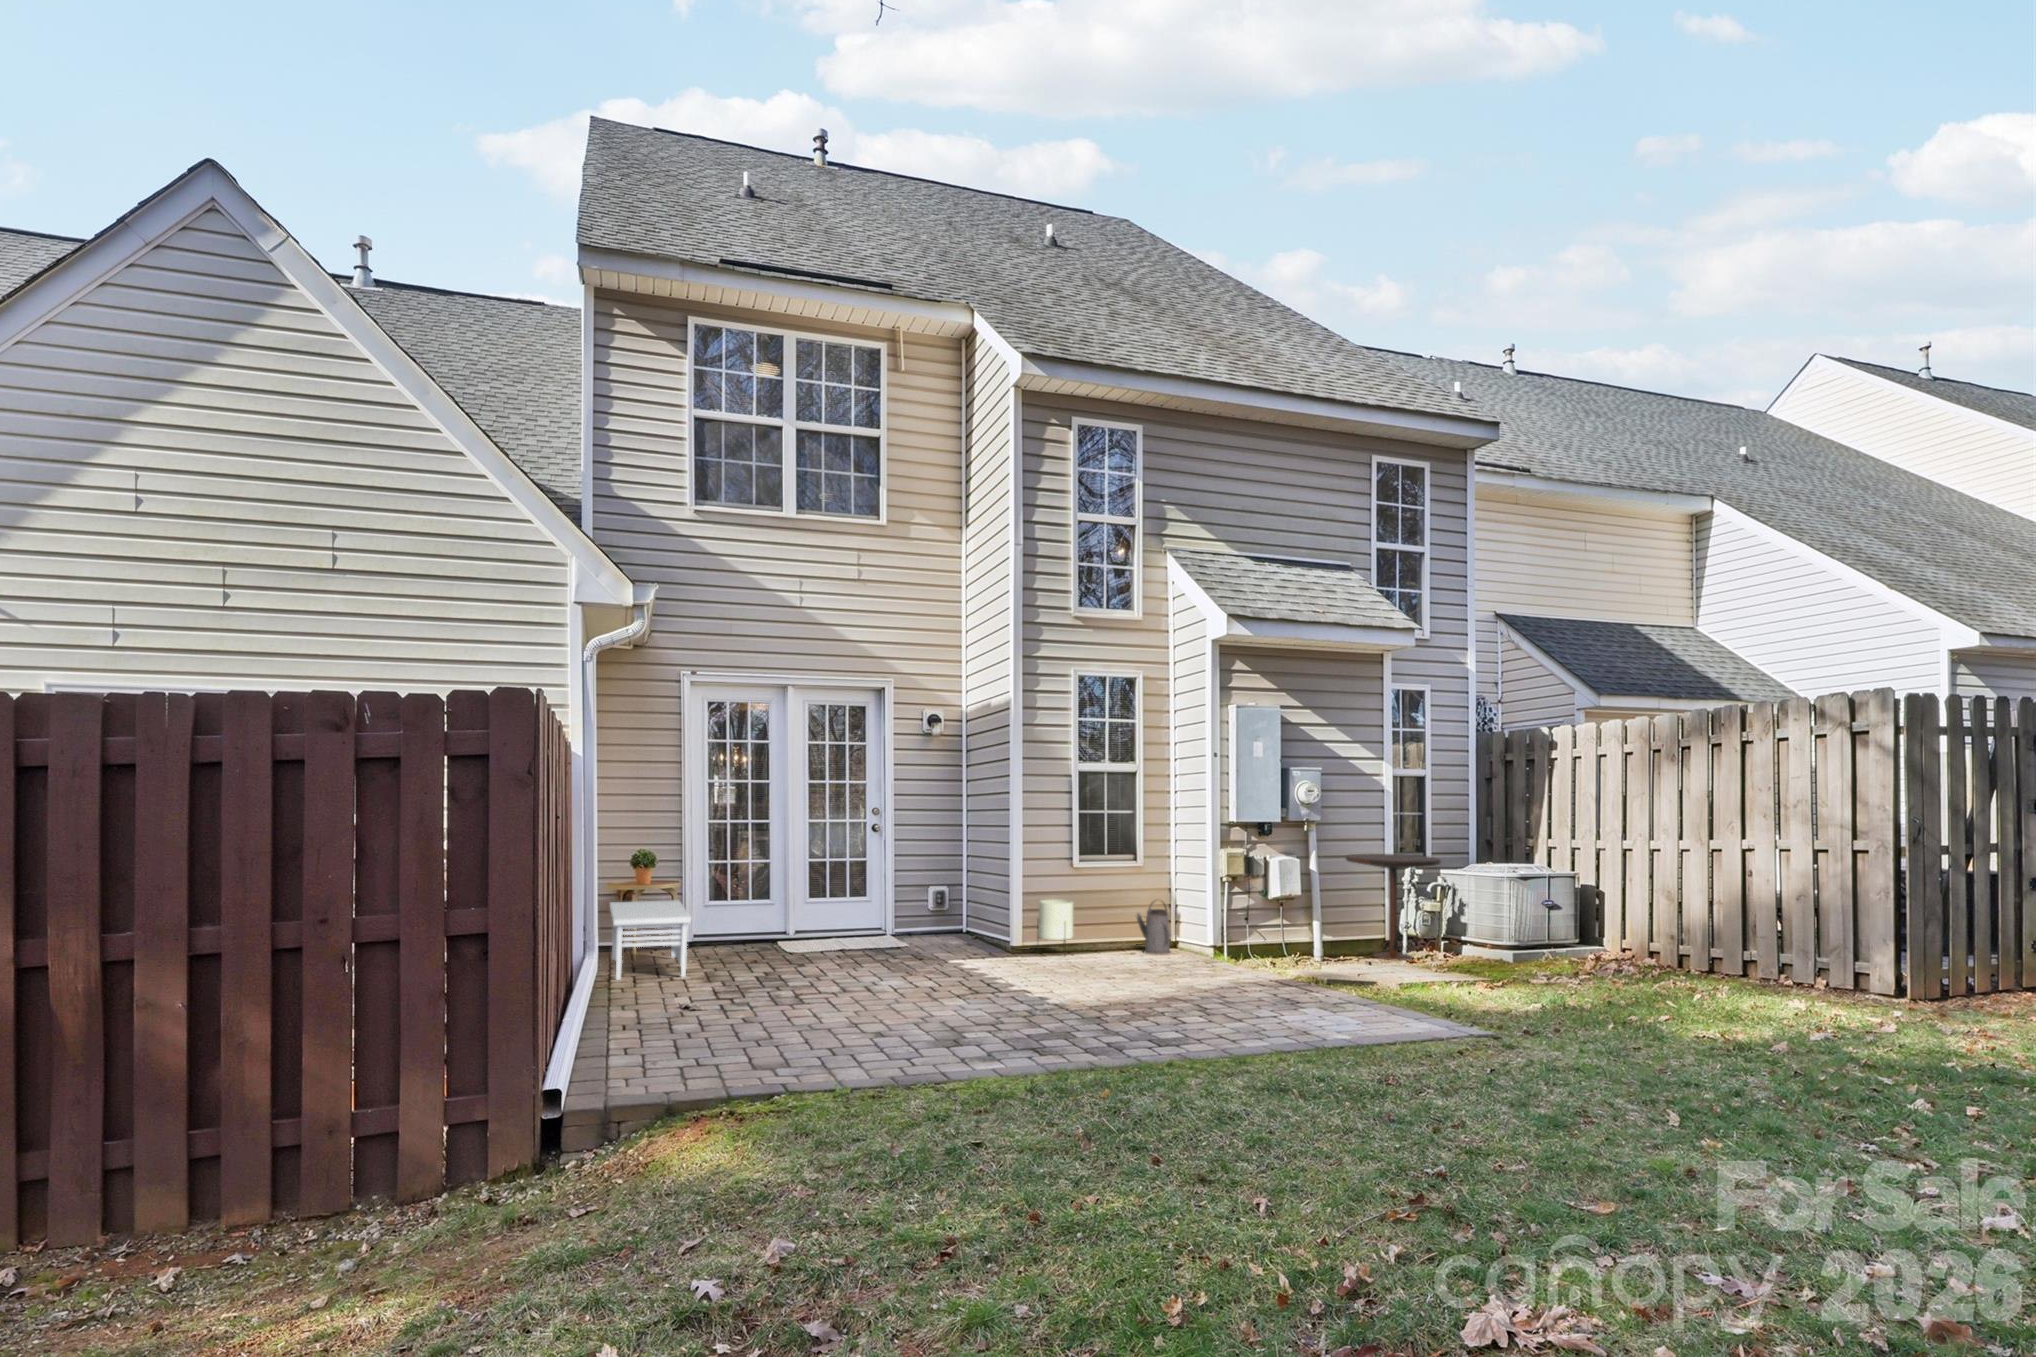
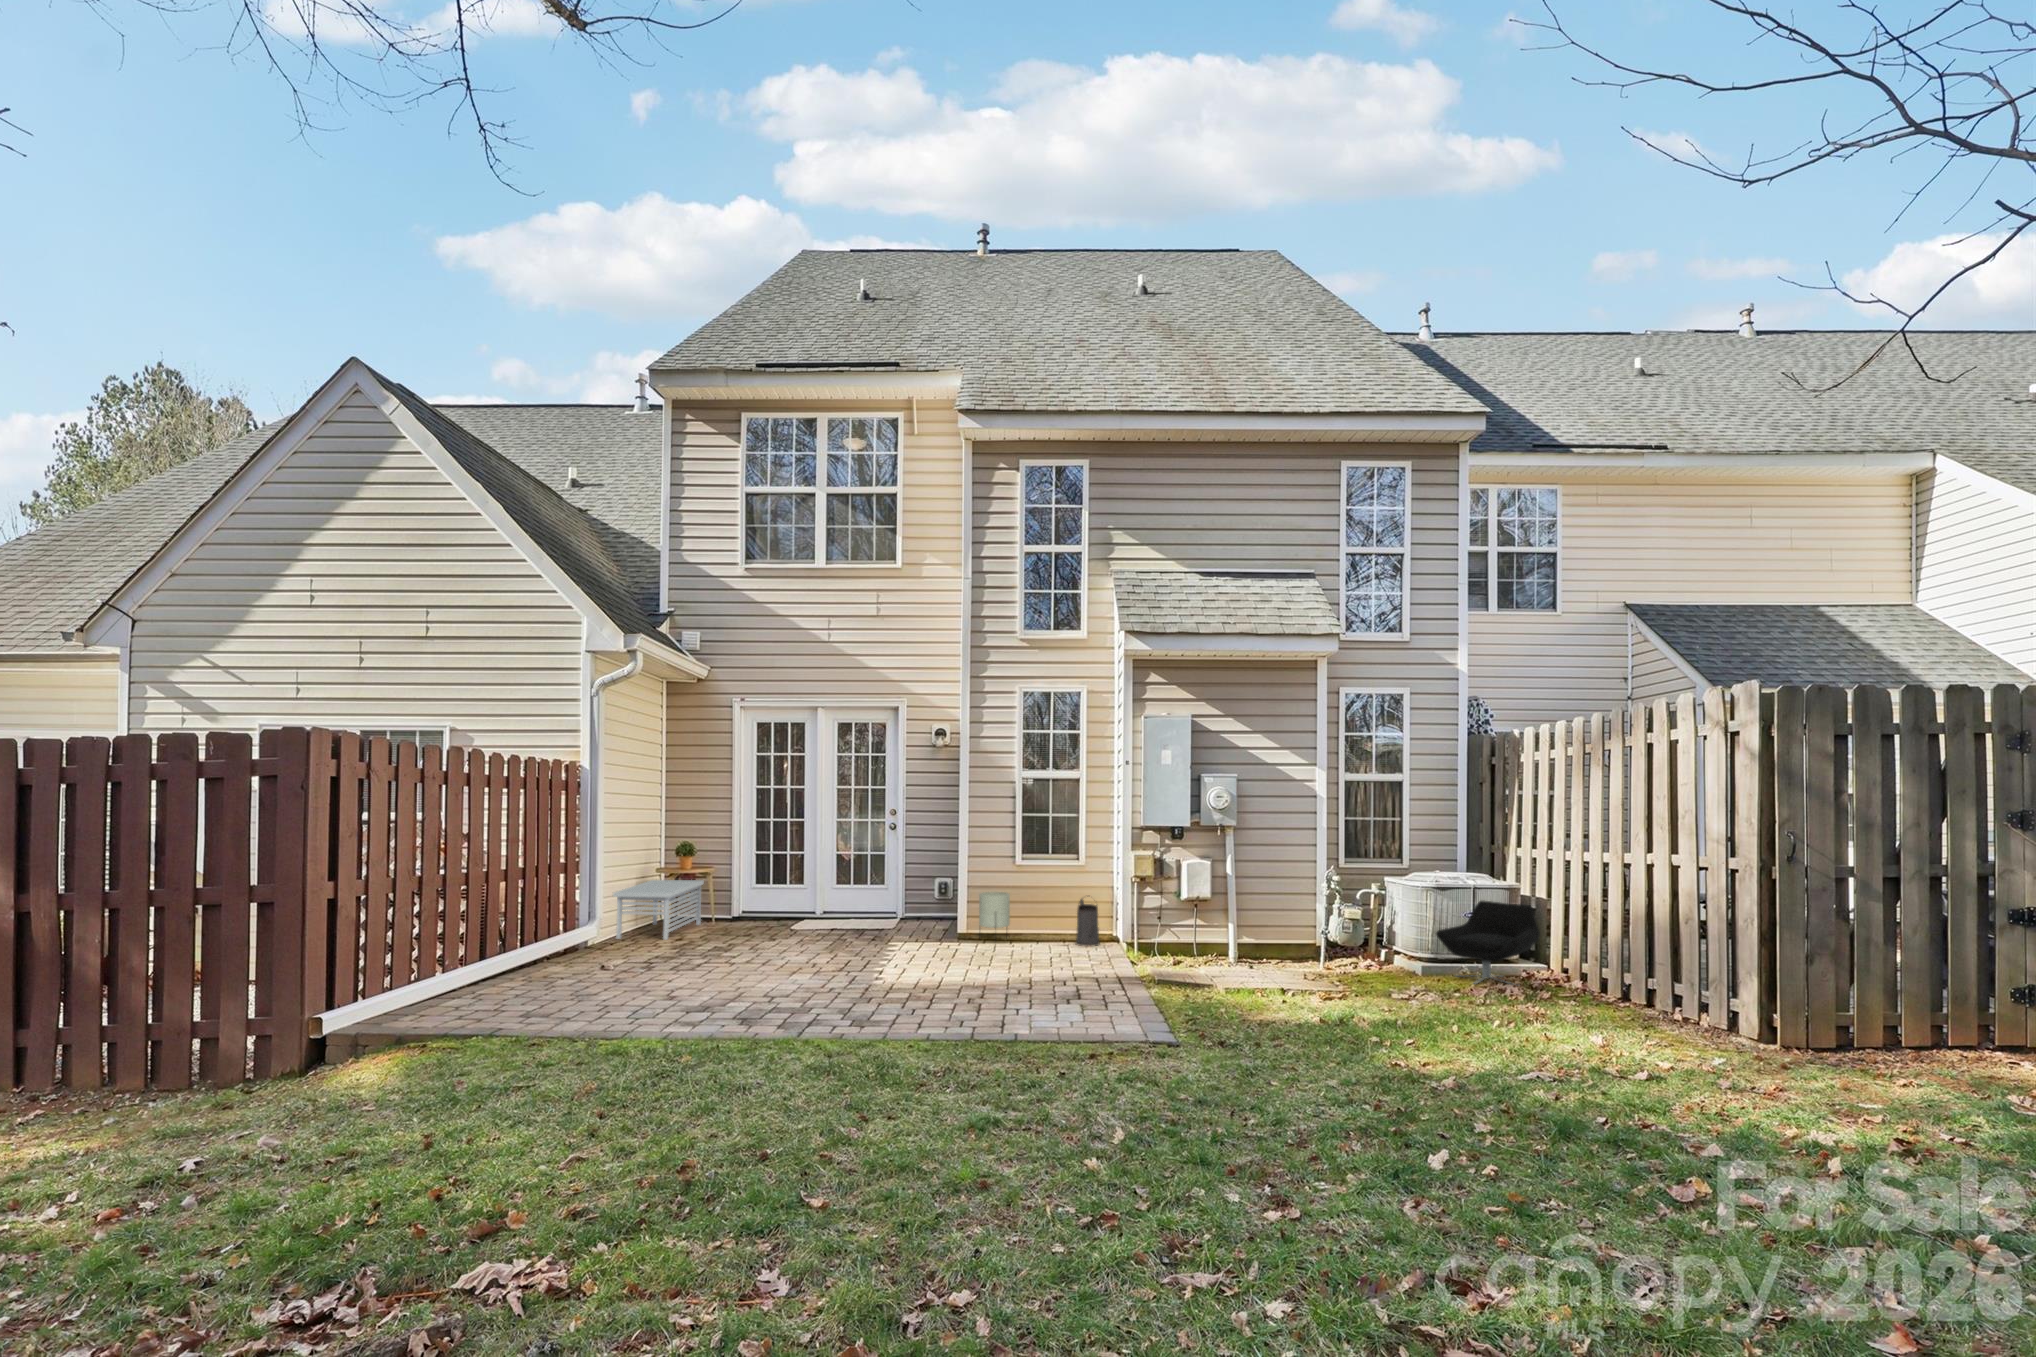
pedestal table: present [1346,854,1441,960] -> none [1252,859,1345,966]
lounge chair: none [1536,887,1627,969] -> present [1436,901,1540,984]

